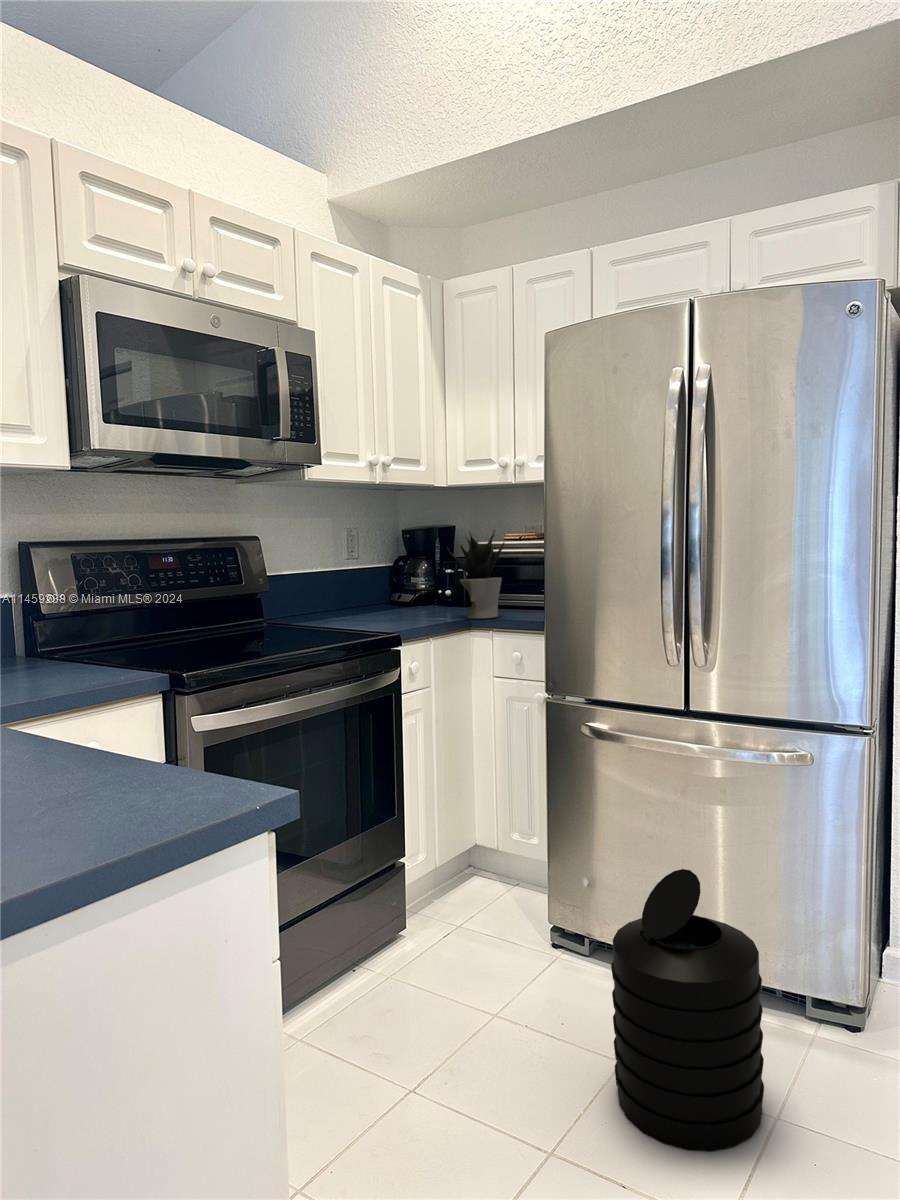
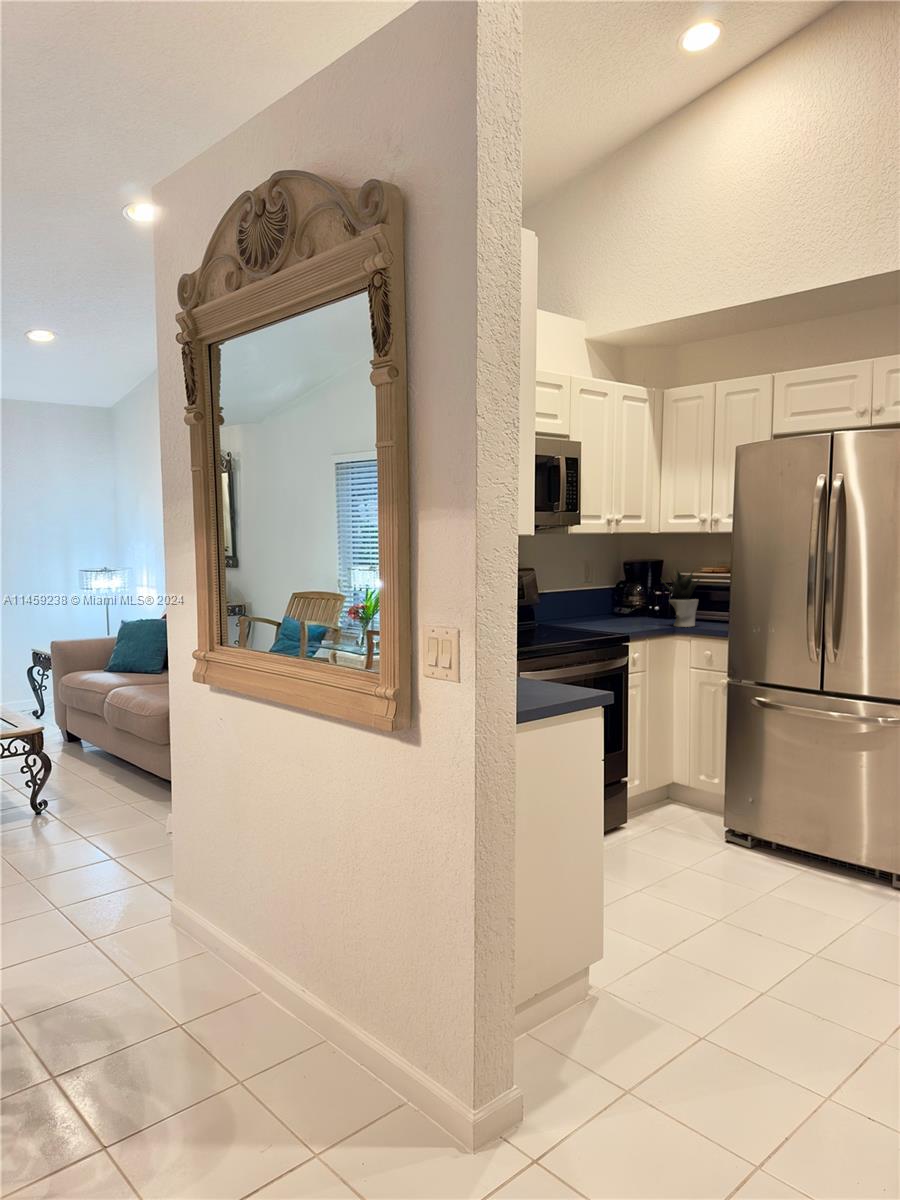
trash can: present [611,869,764,1151] -> none [762,778,854,933]

